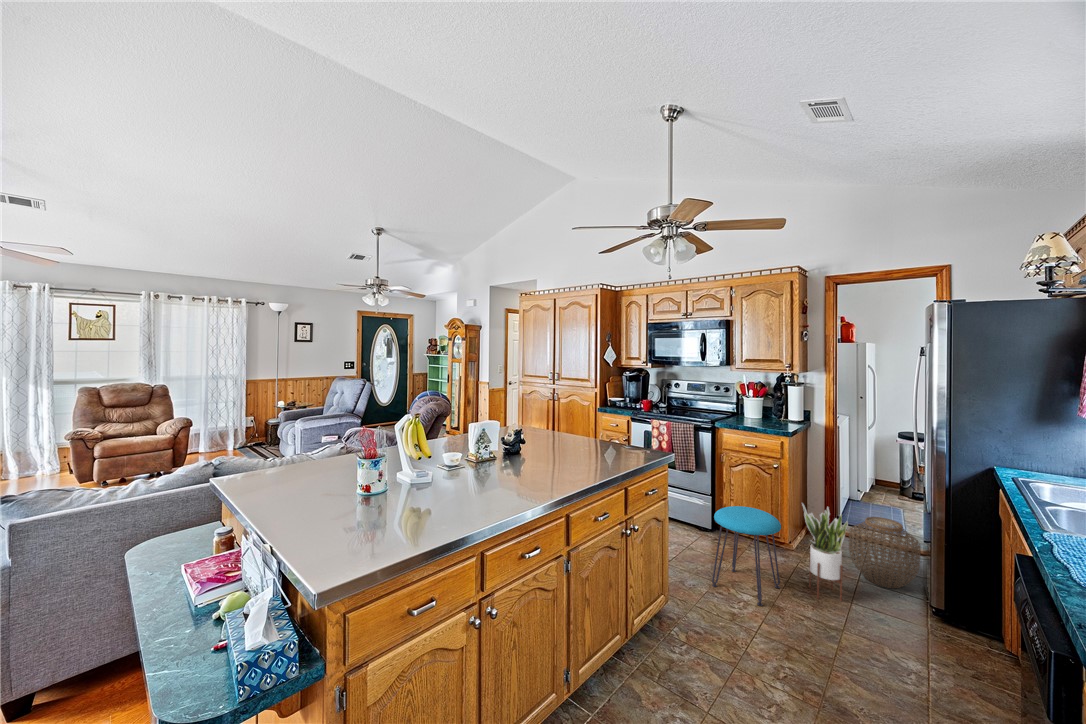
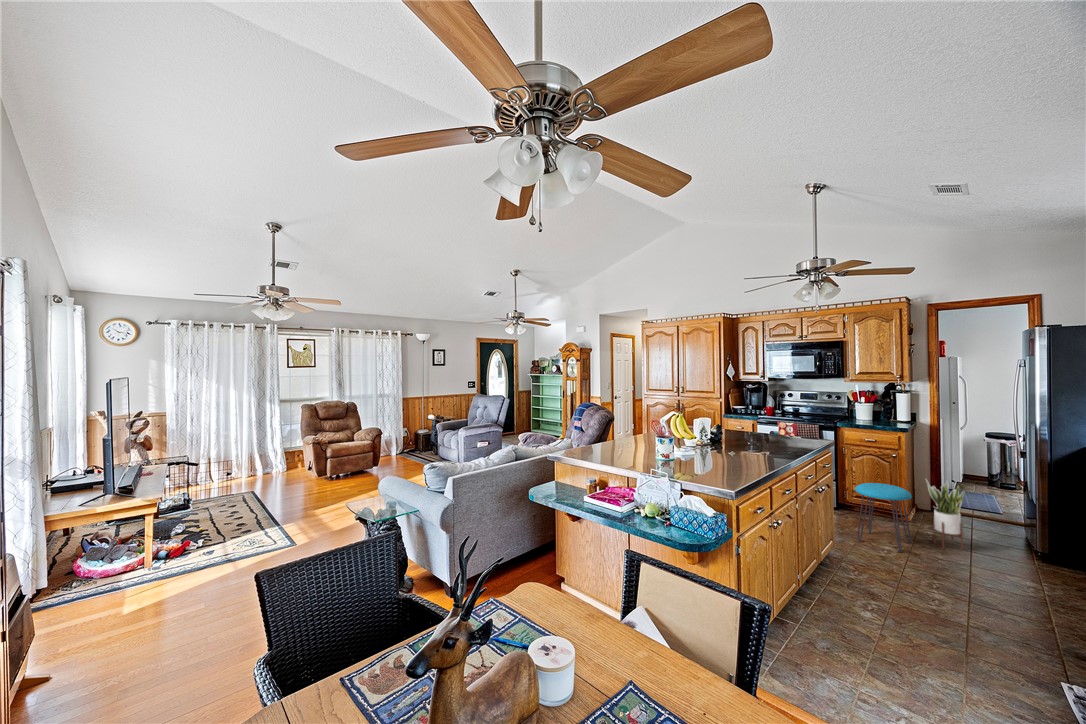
woven basket: present [849,517,920,588] -> none [961,491,1022,544]

